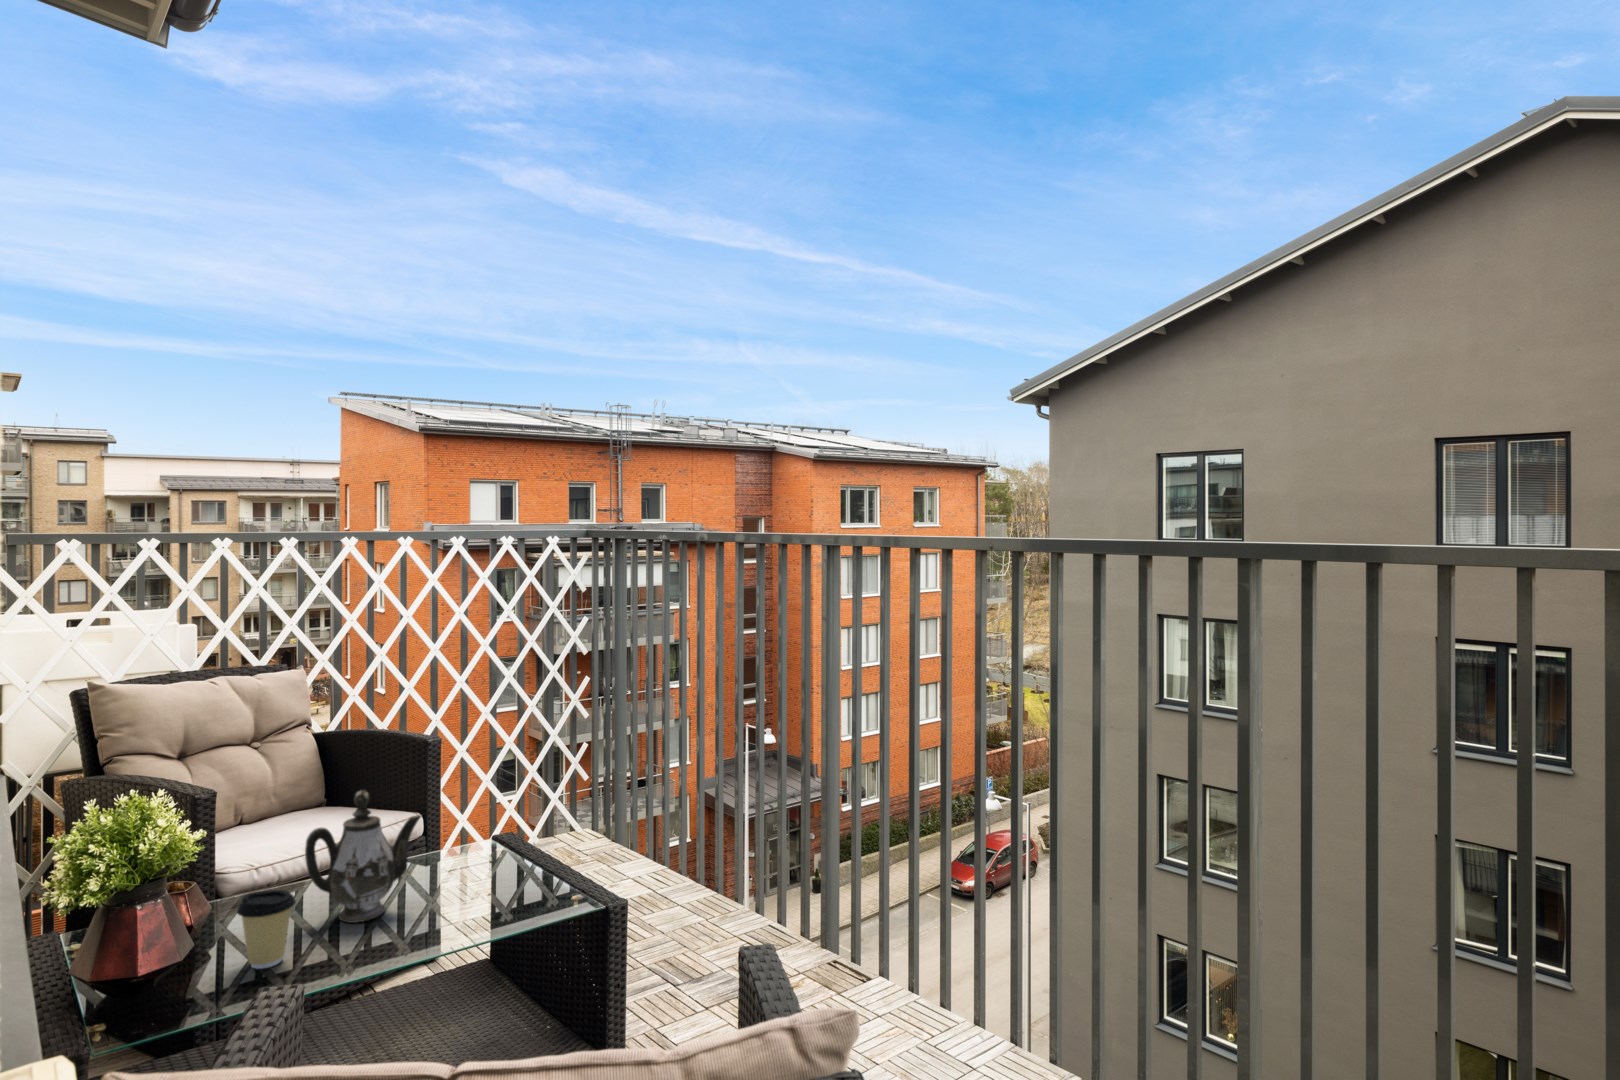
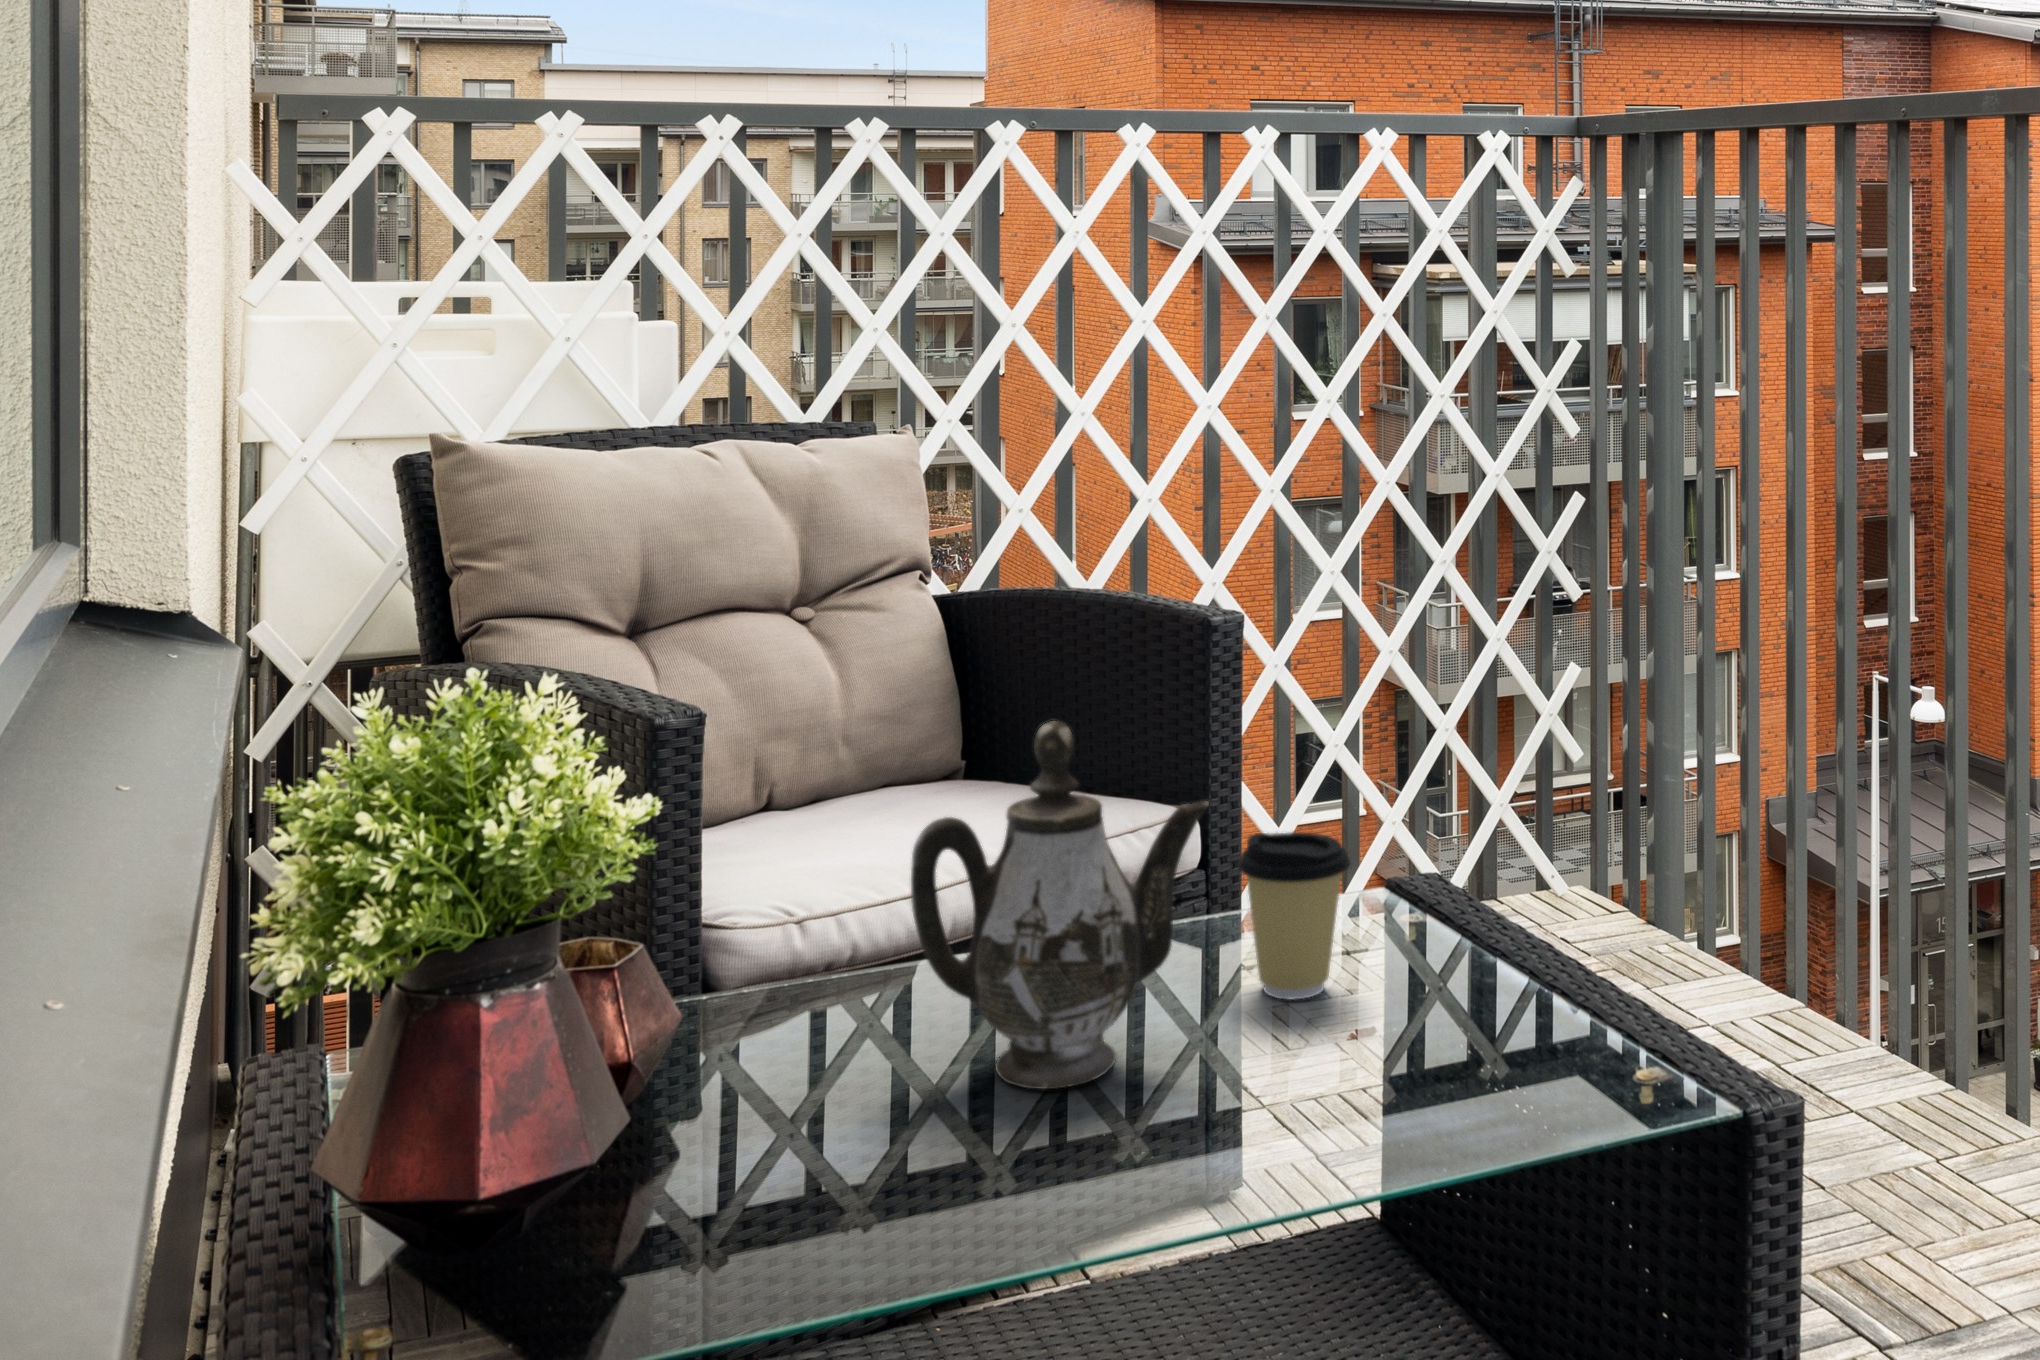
coffee cup: present [237,890,296,969] -> present [1237,832,1351,1000]

